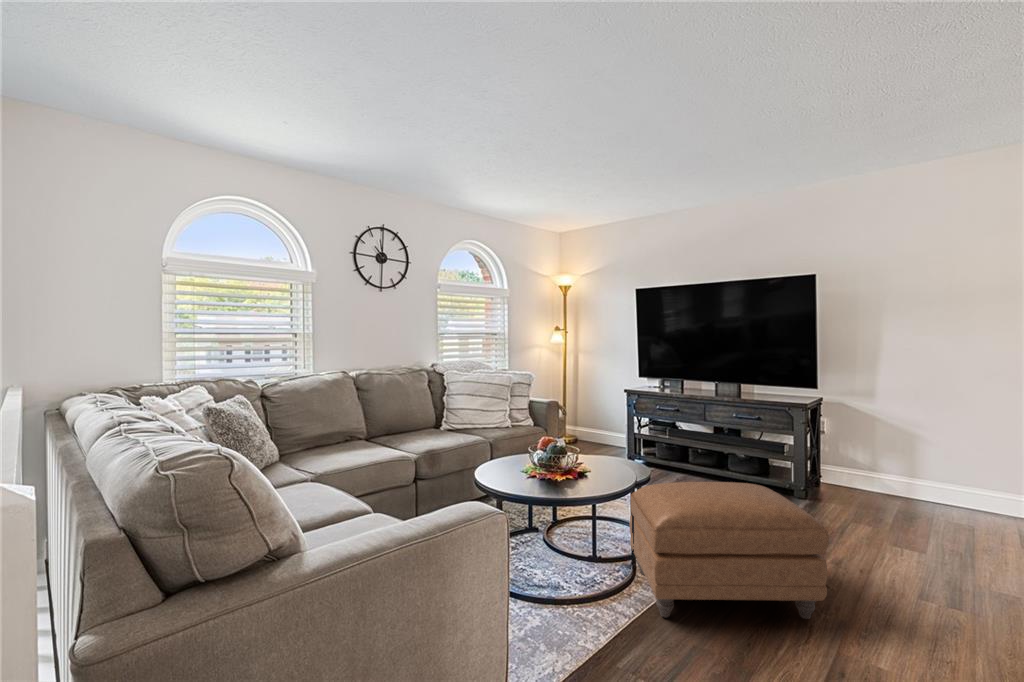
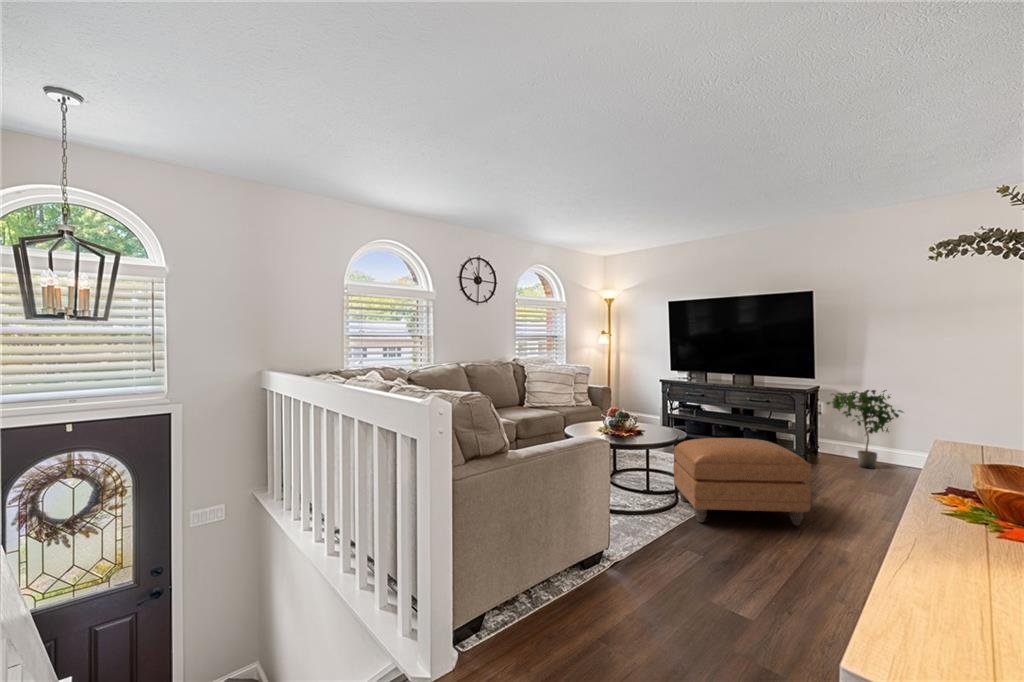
potted plant: none [832,404,934,508] -> present [826,390,903,469]

